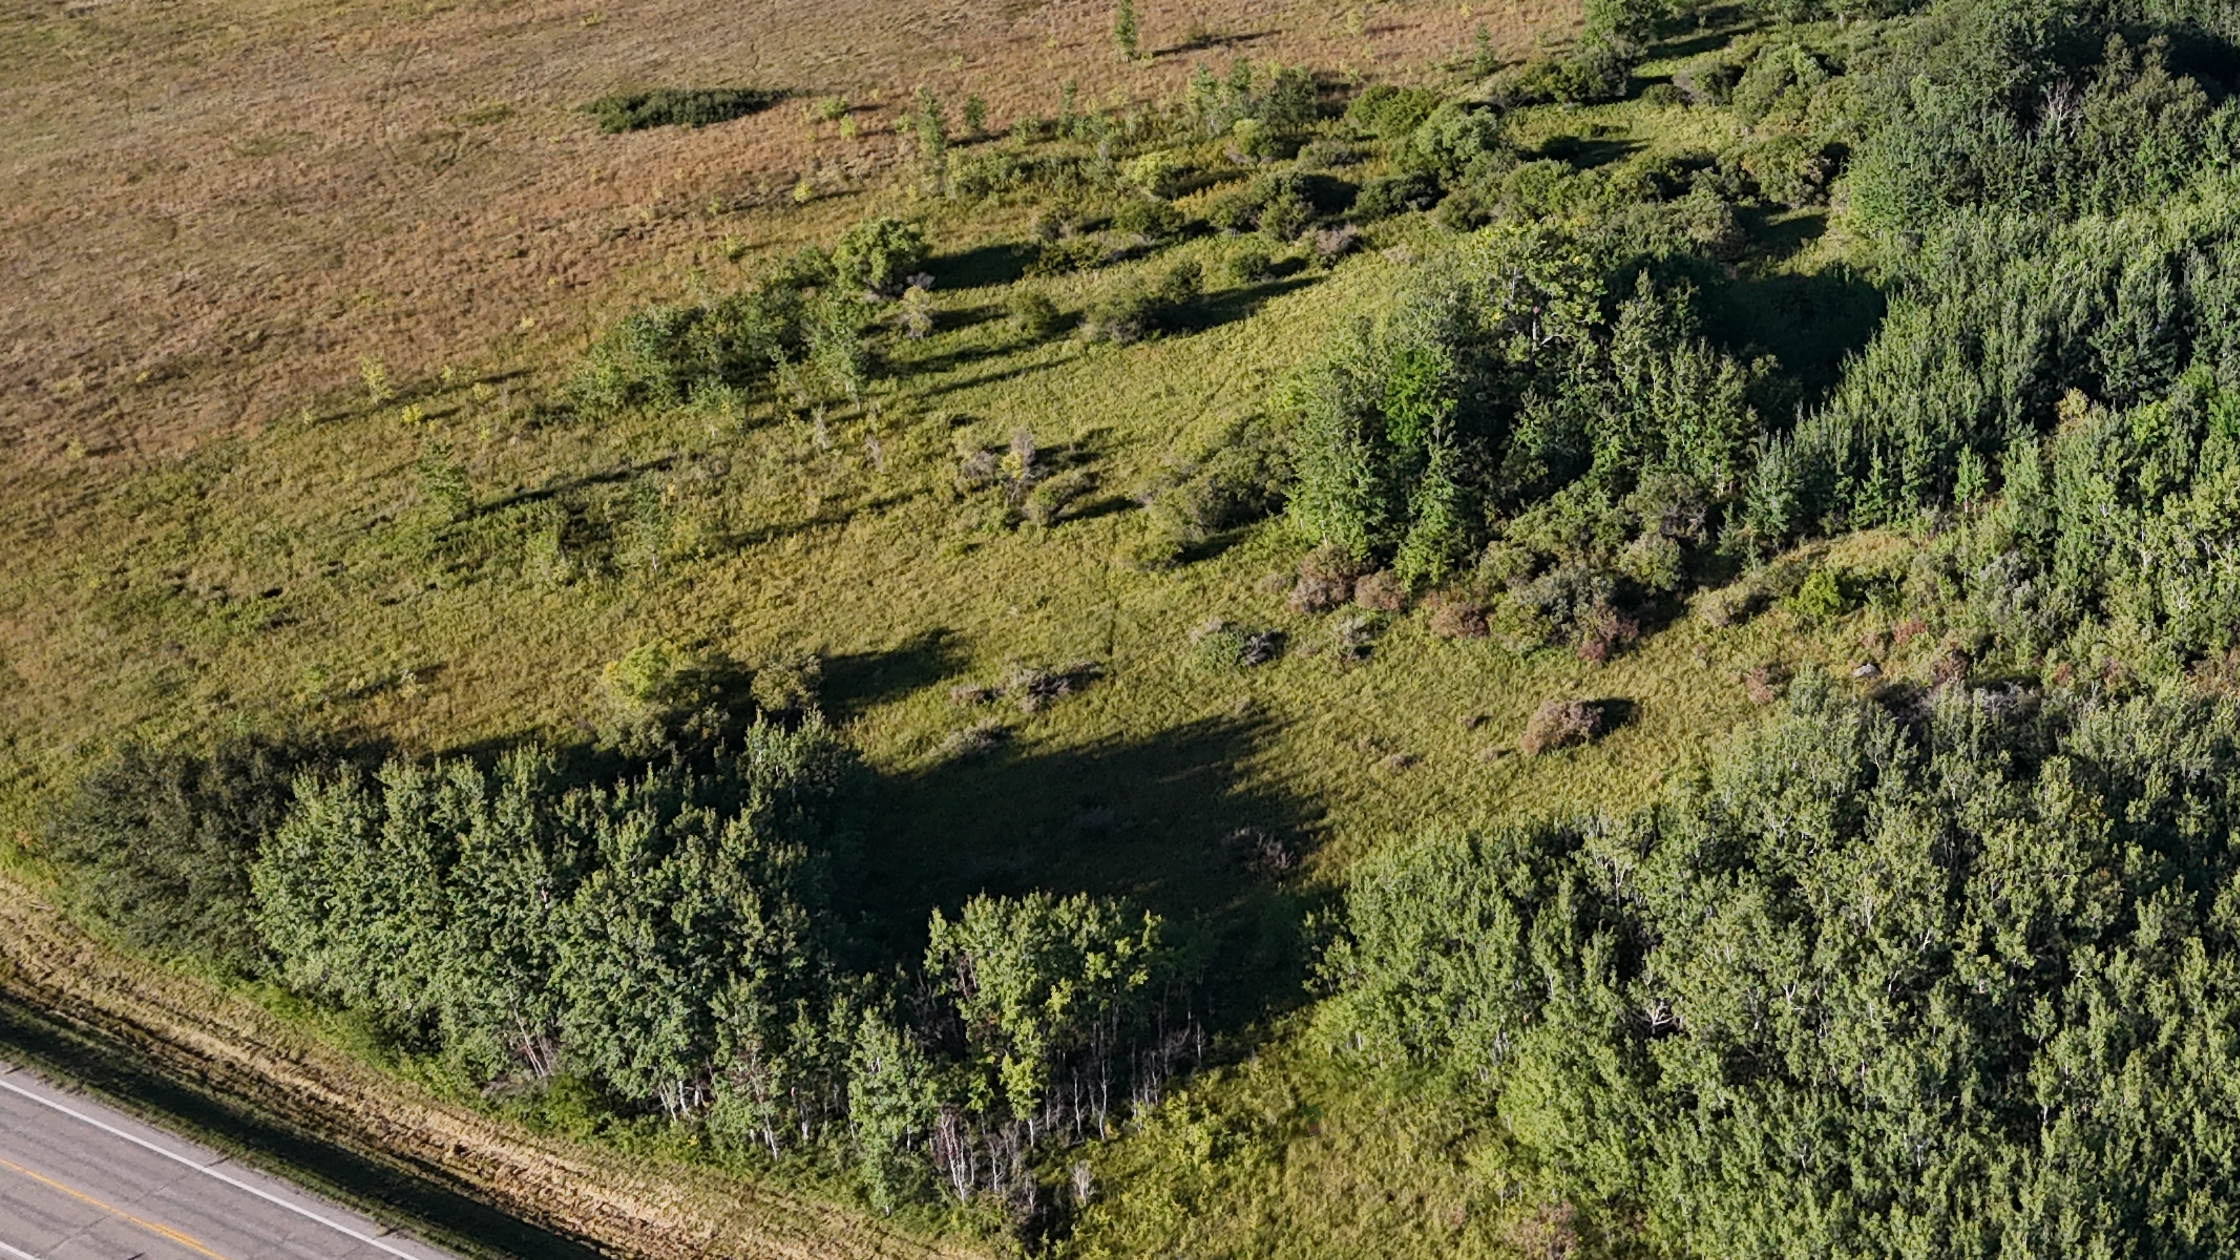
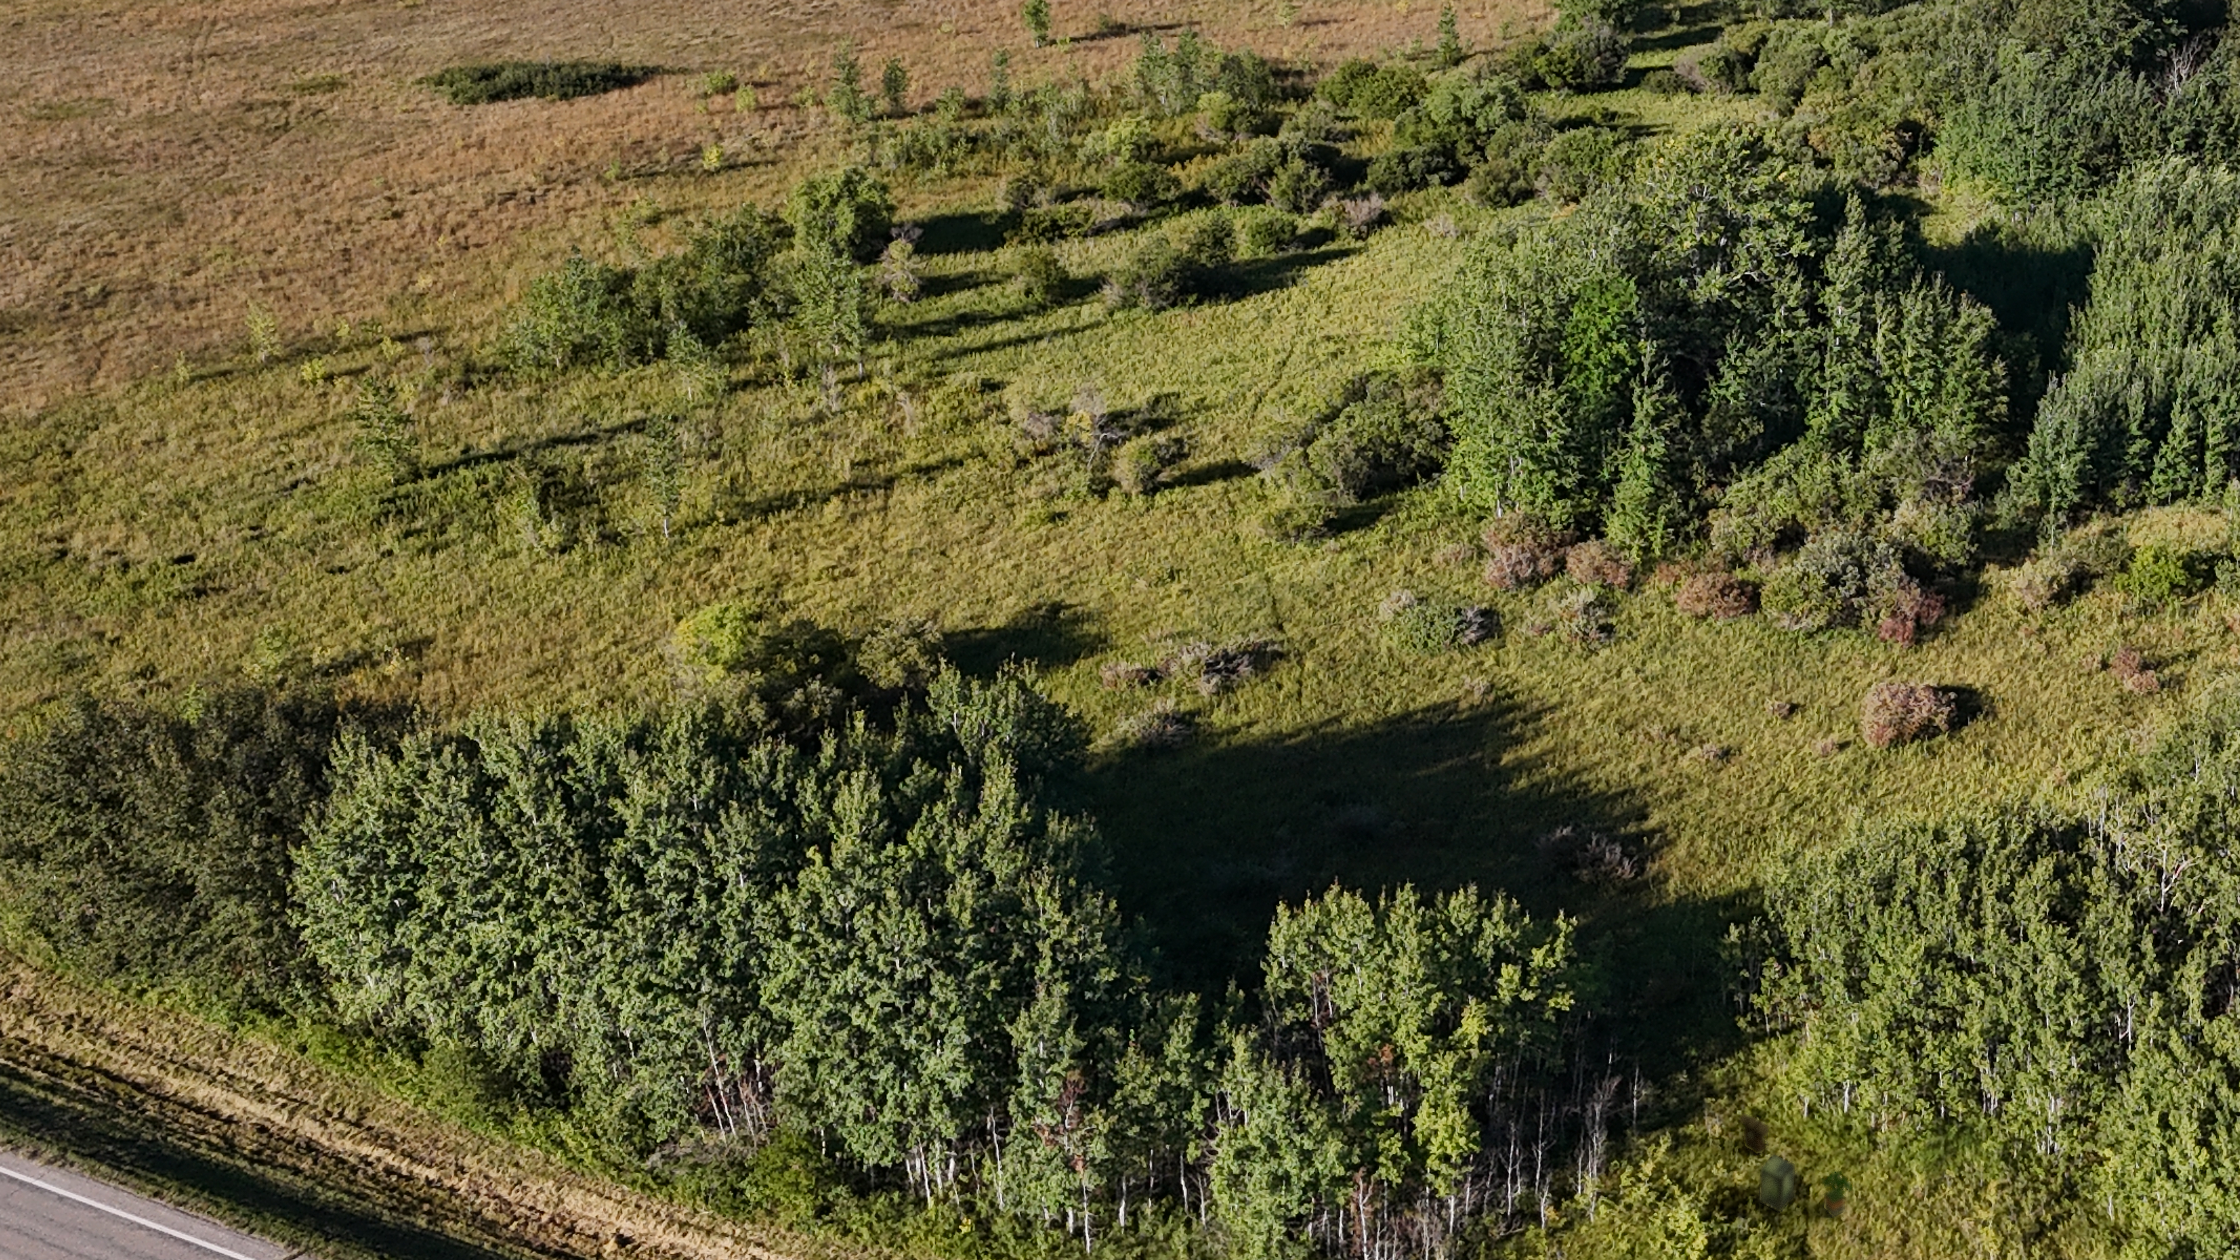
backpack: none [1264,1059,1290,1089] -> present [1740,1114,1769,1154]
storage box: none [1258,1091,1289,1134] -> present [1759,1155,1795,1212]

